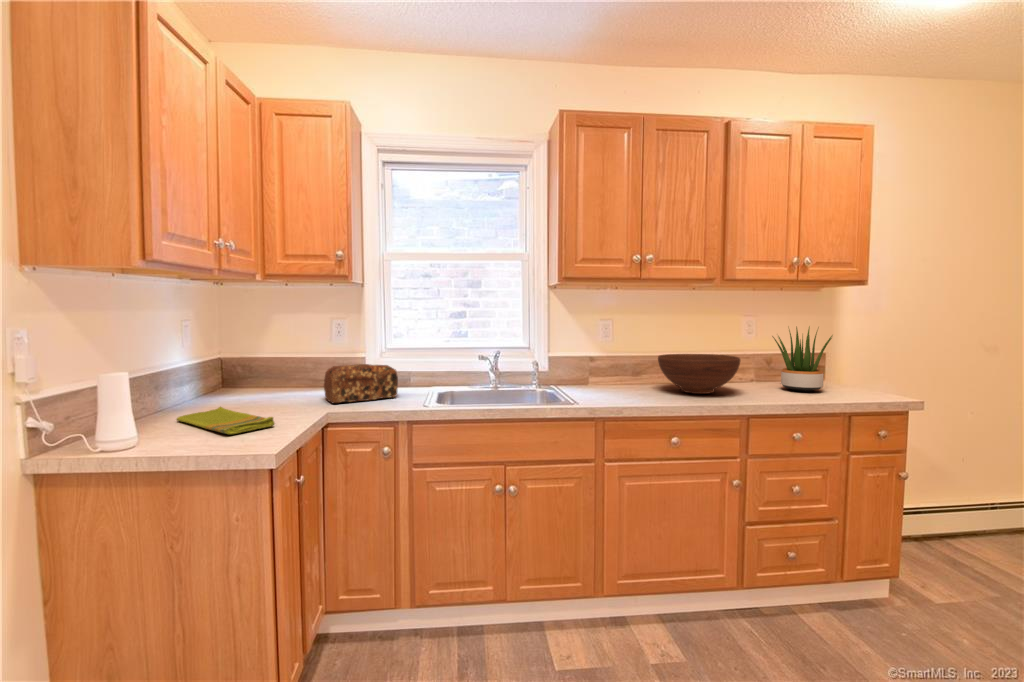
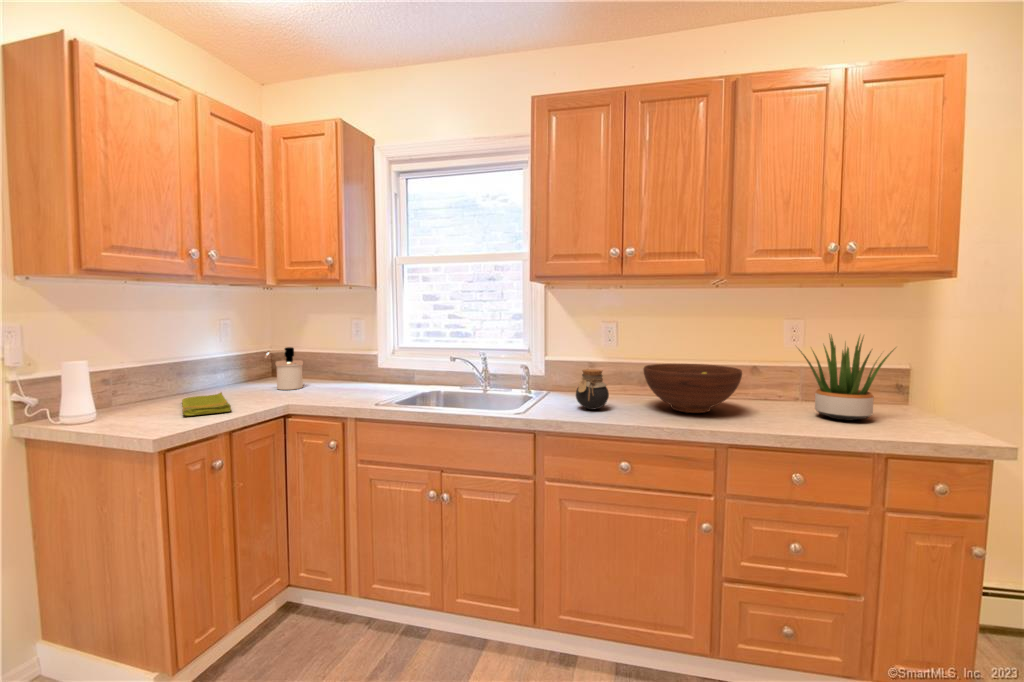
soap dispenser: none [259,351,295,400] -> present [265,347,303,390]
jar: none [609,361,639,397] -> present [576,369,609,410]
bread loaf: present [324,364,398,403] -> none [311,361,378,396]

